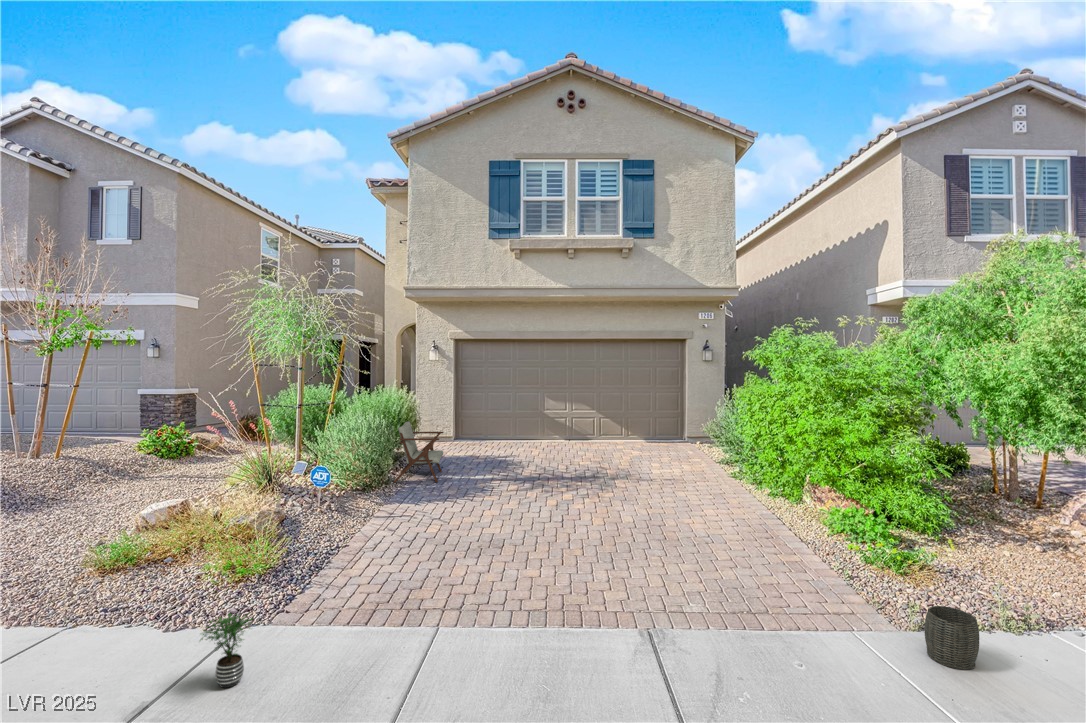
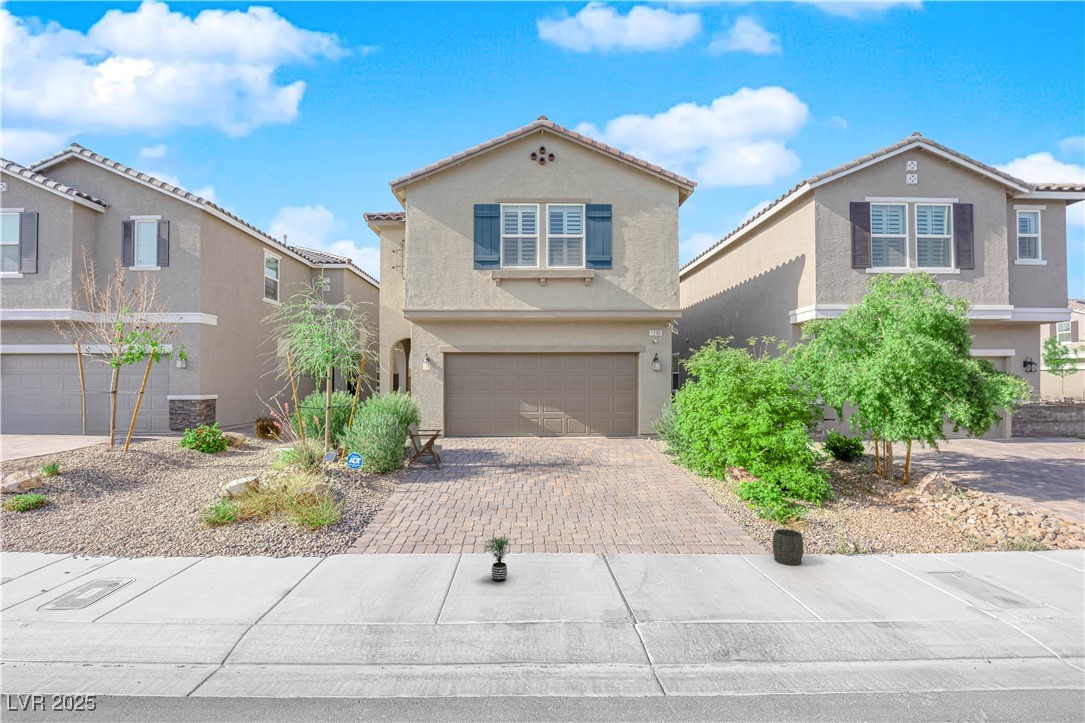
potted plant: present [201,613,252,688] -> present [484,537,510,581]

